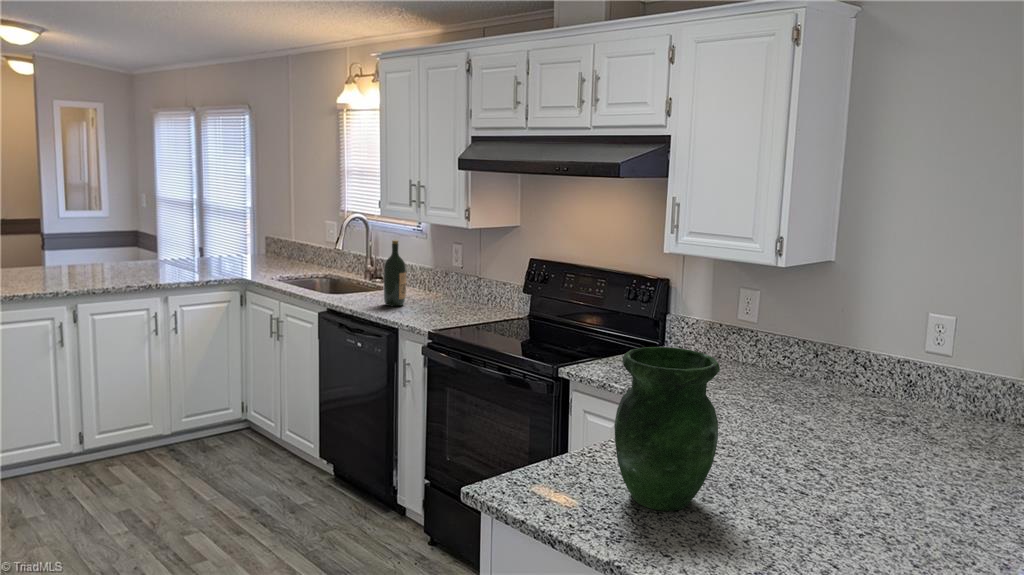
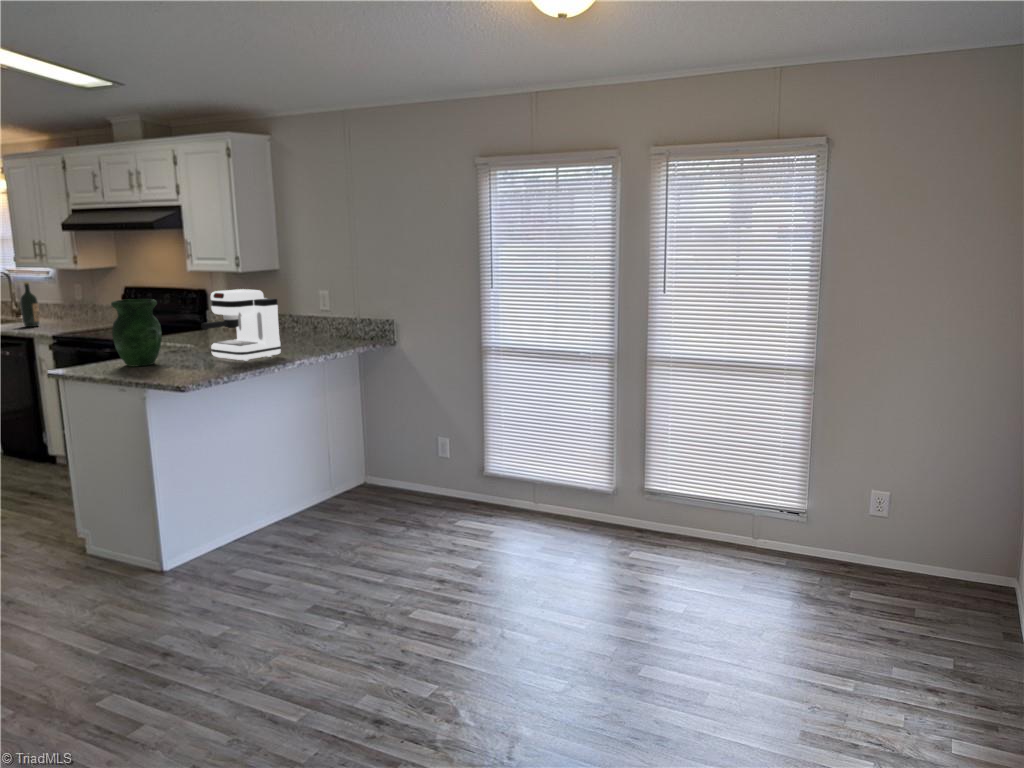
coffee maker: none [804,334,986,528] -> present [201,289,281,361]

